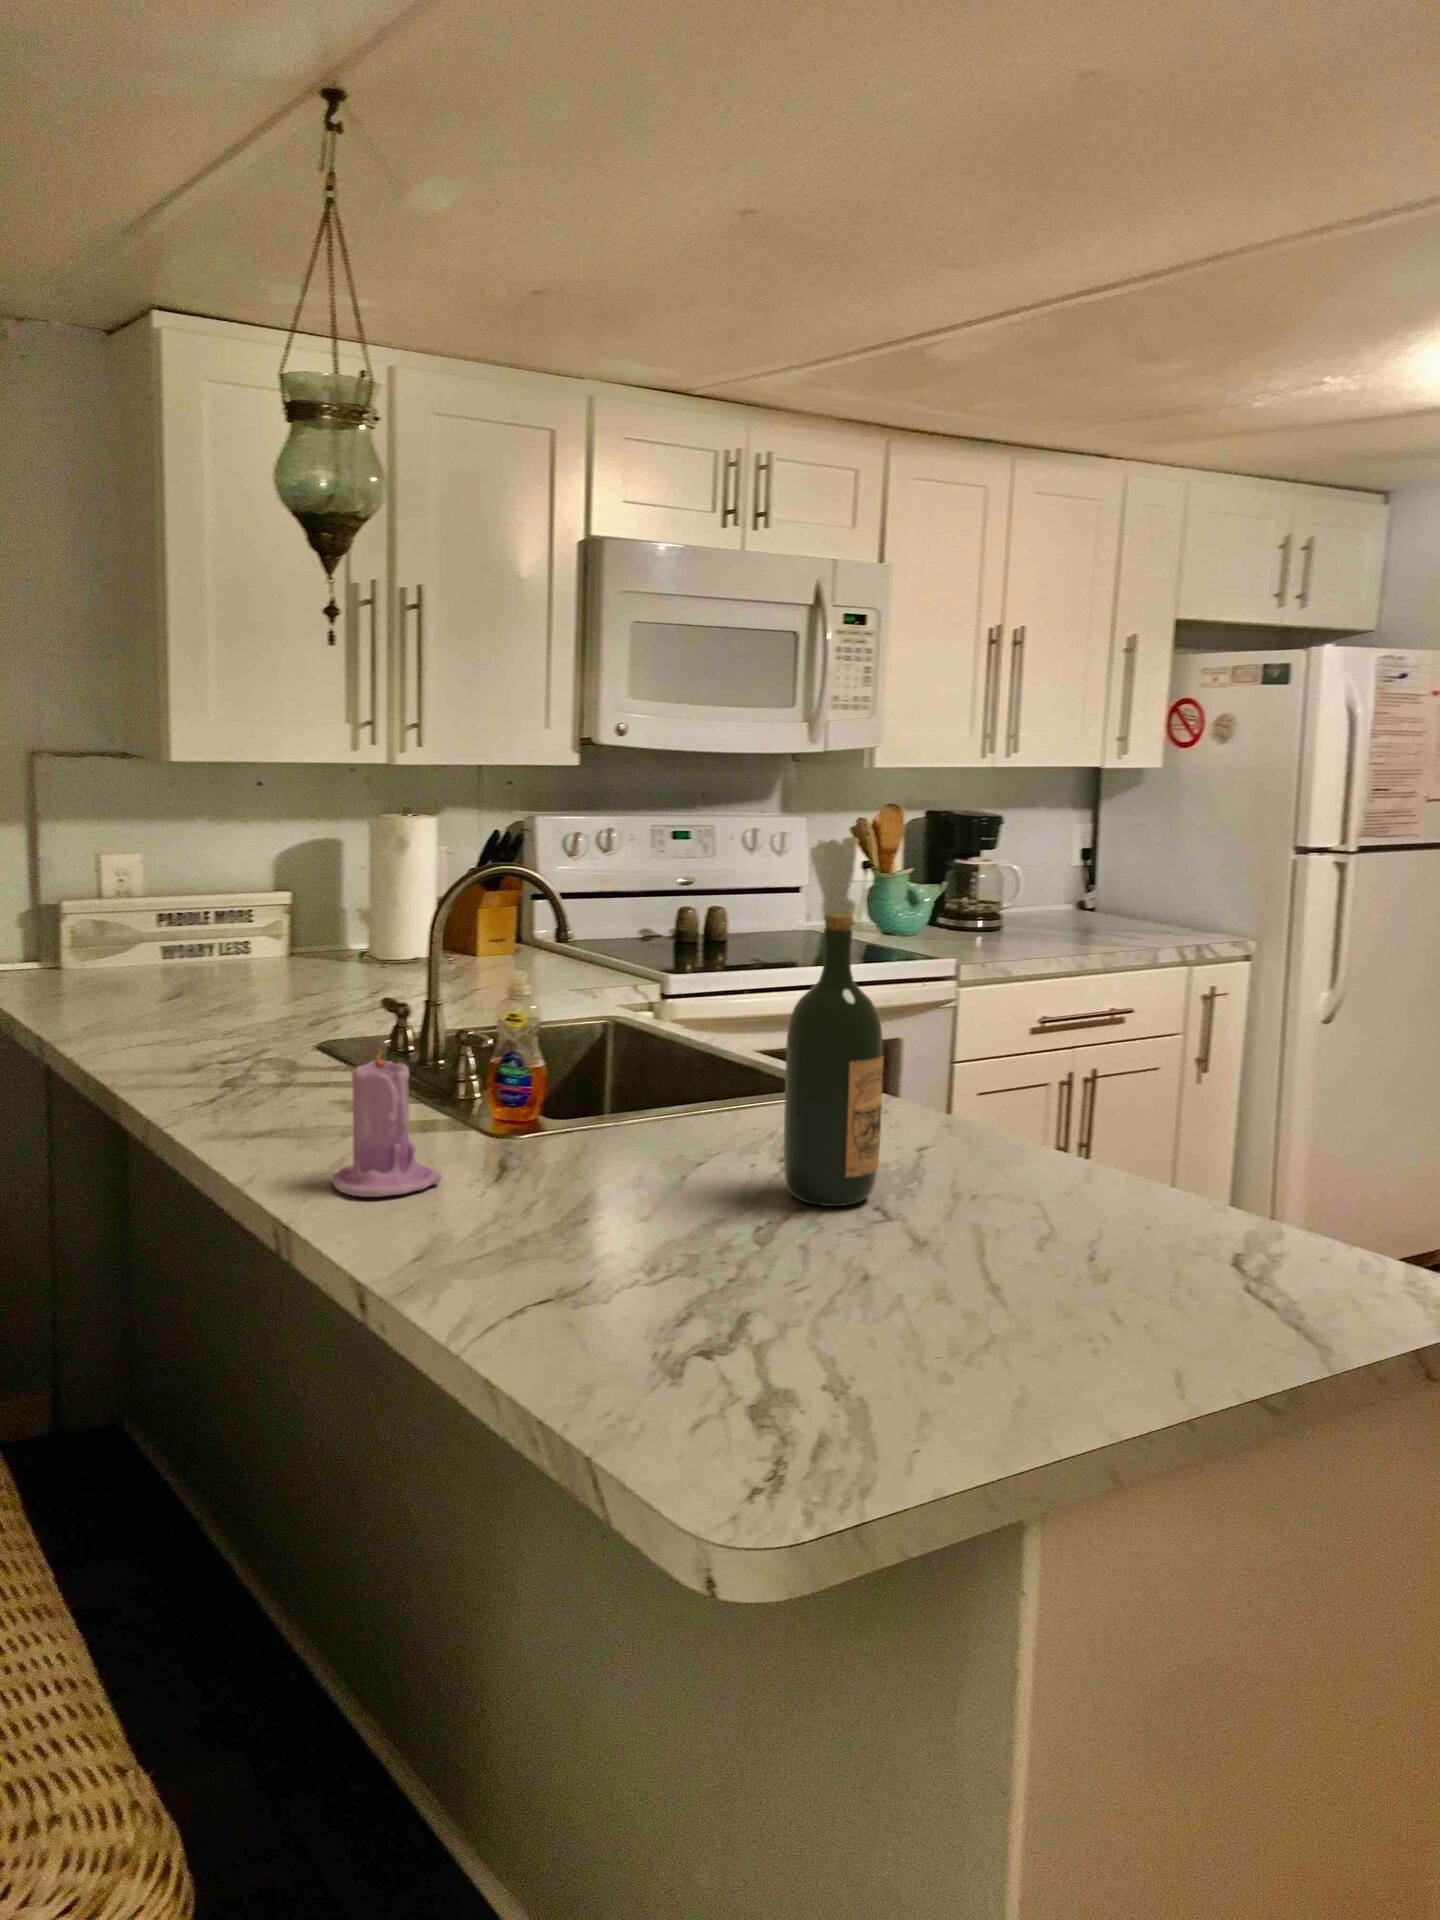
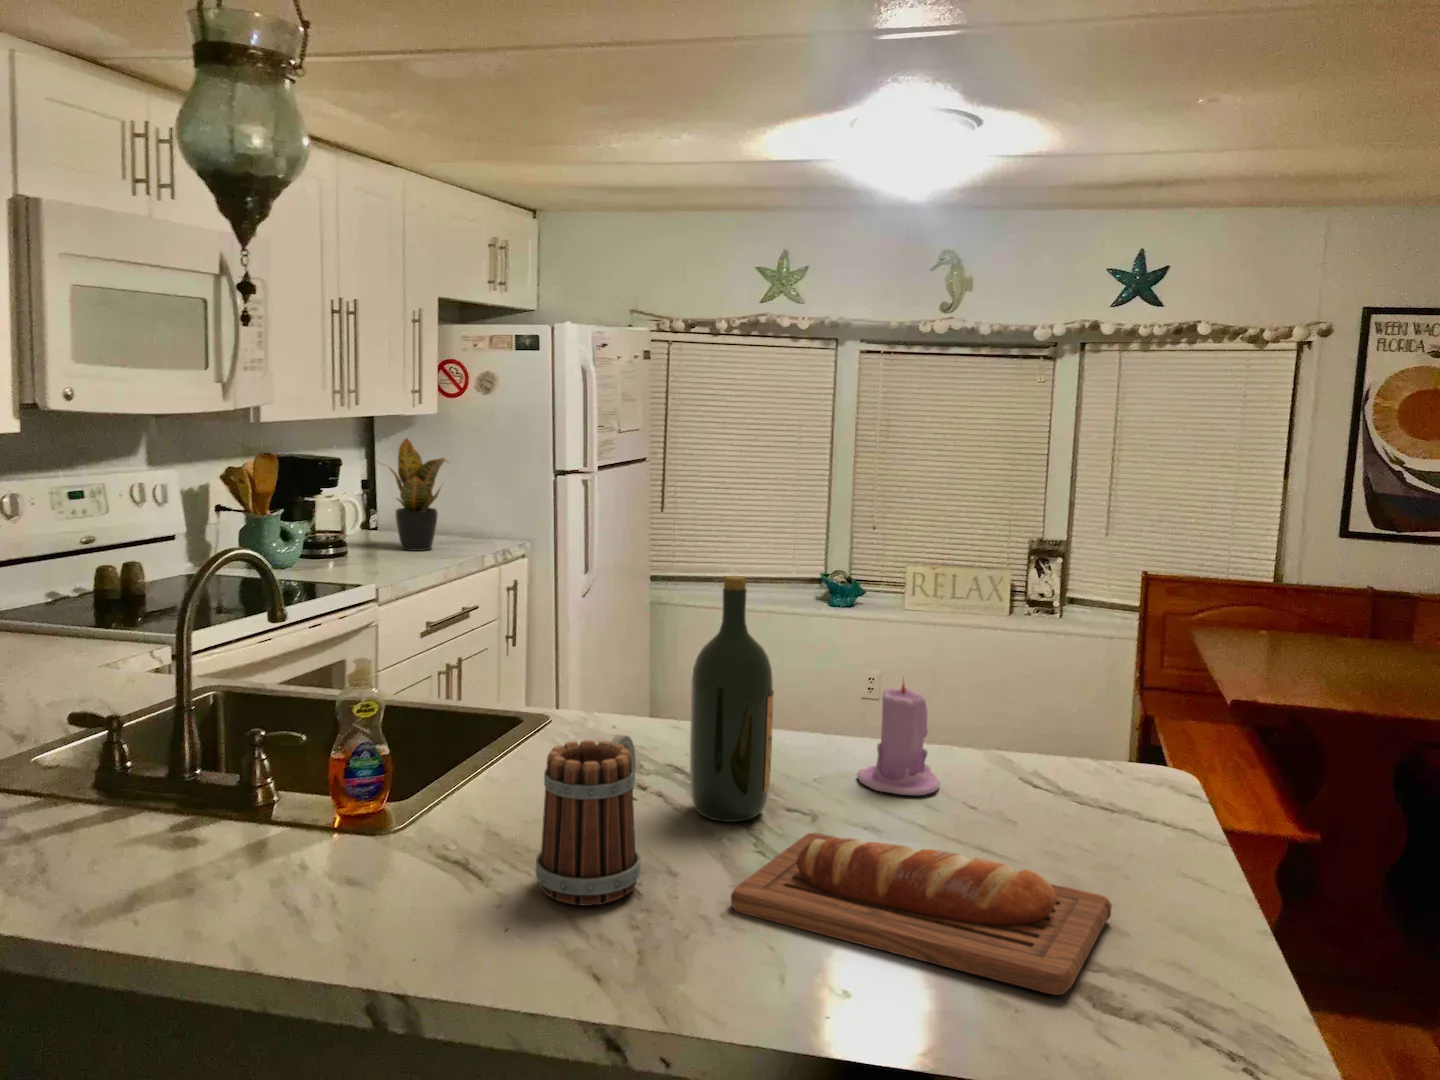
potted plant: none [1046,789,1144,936] -> present [389,438,446,551]
candle: present [331,1050,442,1197] -> present [857,680,940,795]
mug: none [510,1058,663,1224] -> present [536,735,640,906]
bread loaf: none [643,1208,1006,1405] -> present [731,833,1112,995]

